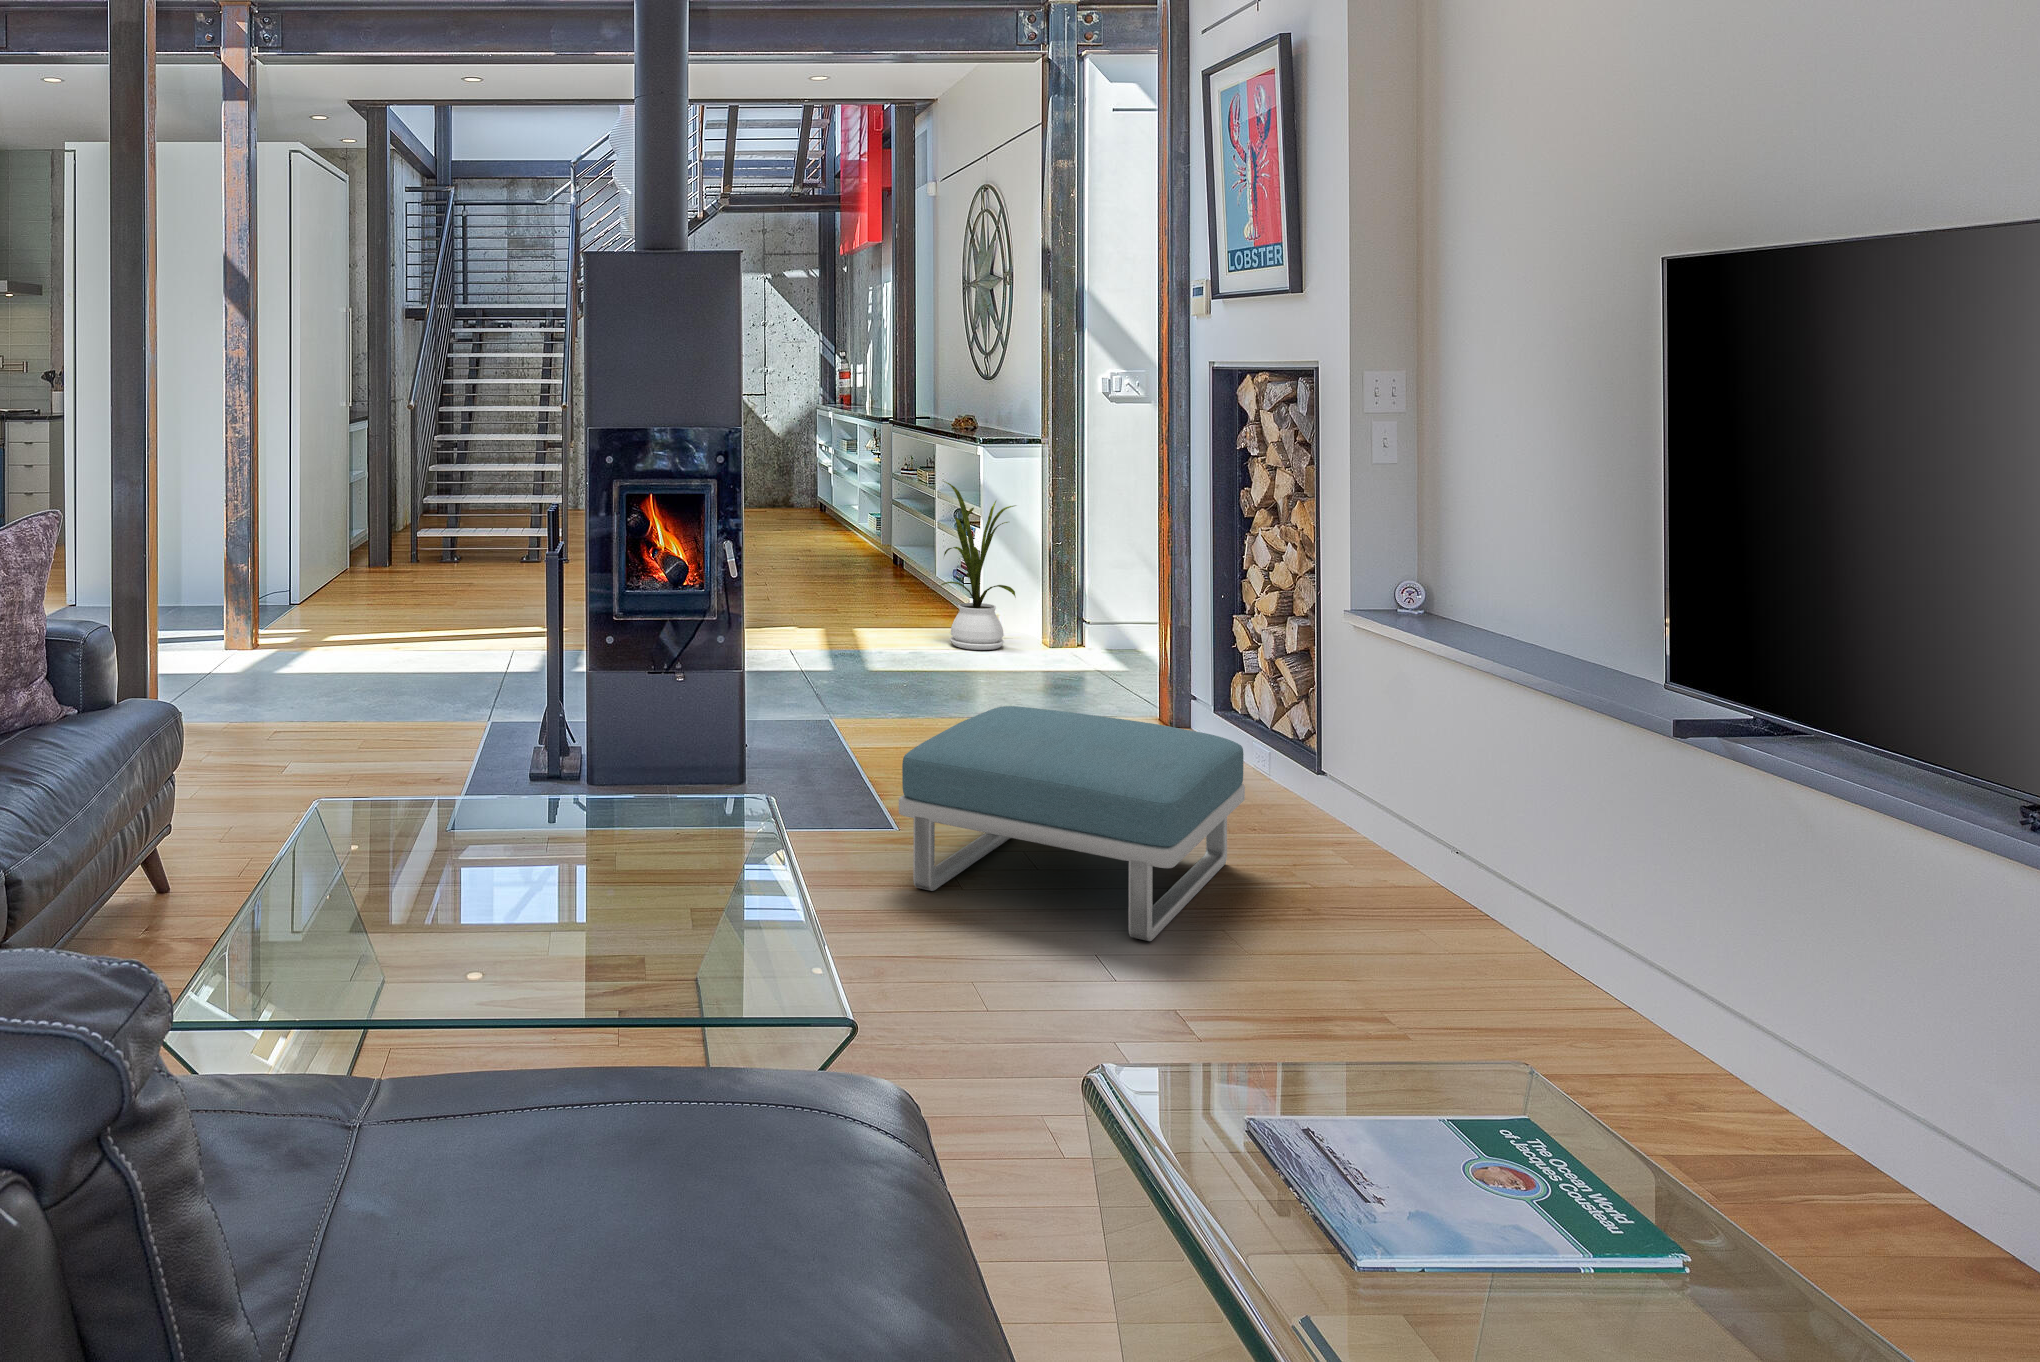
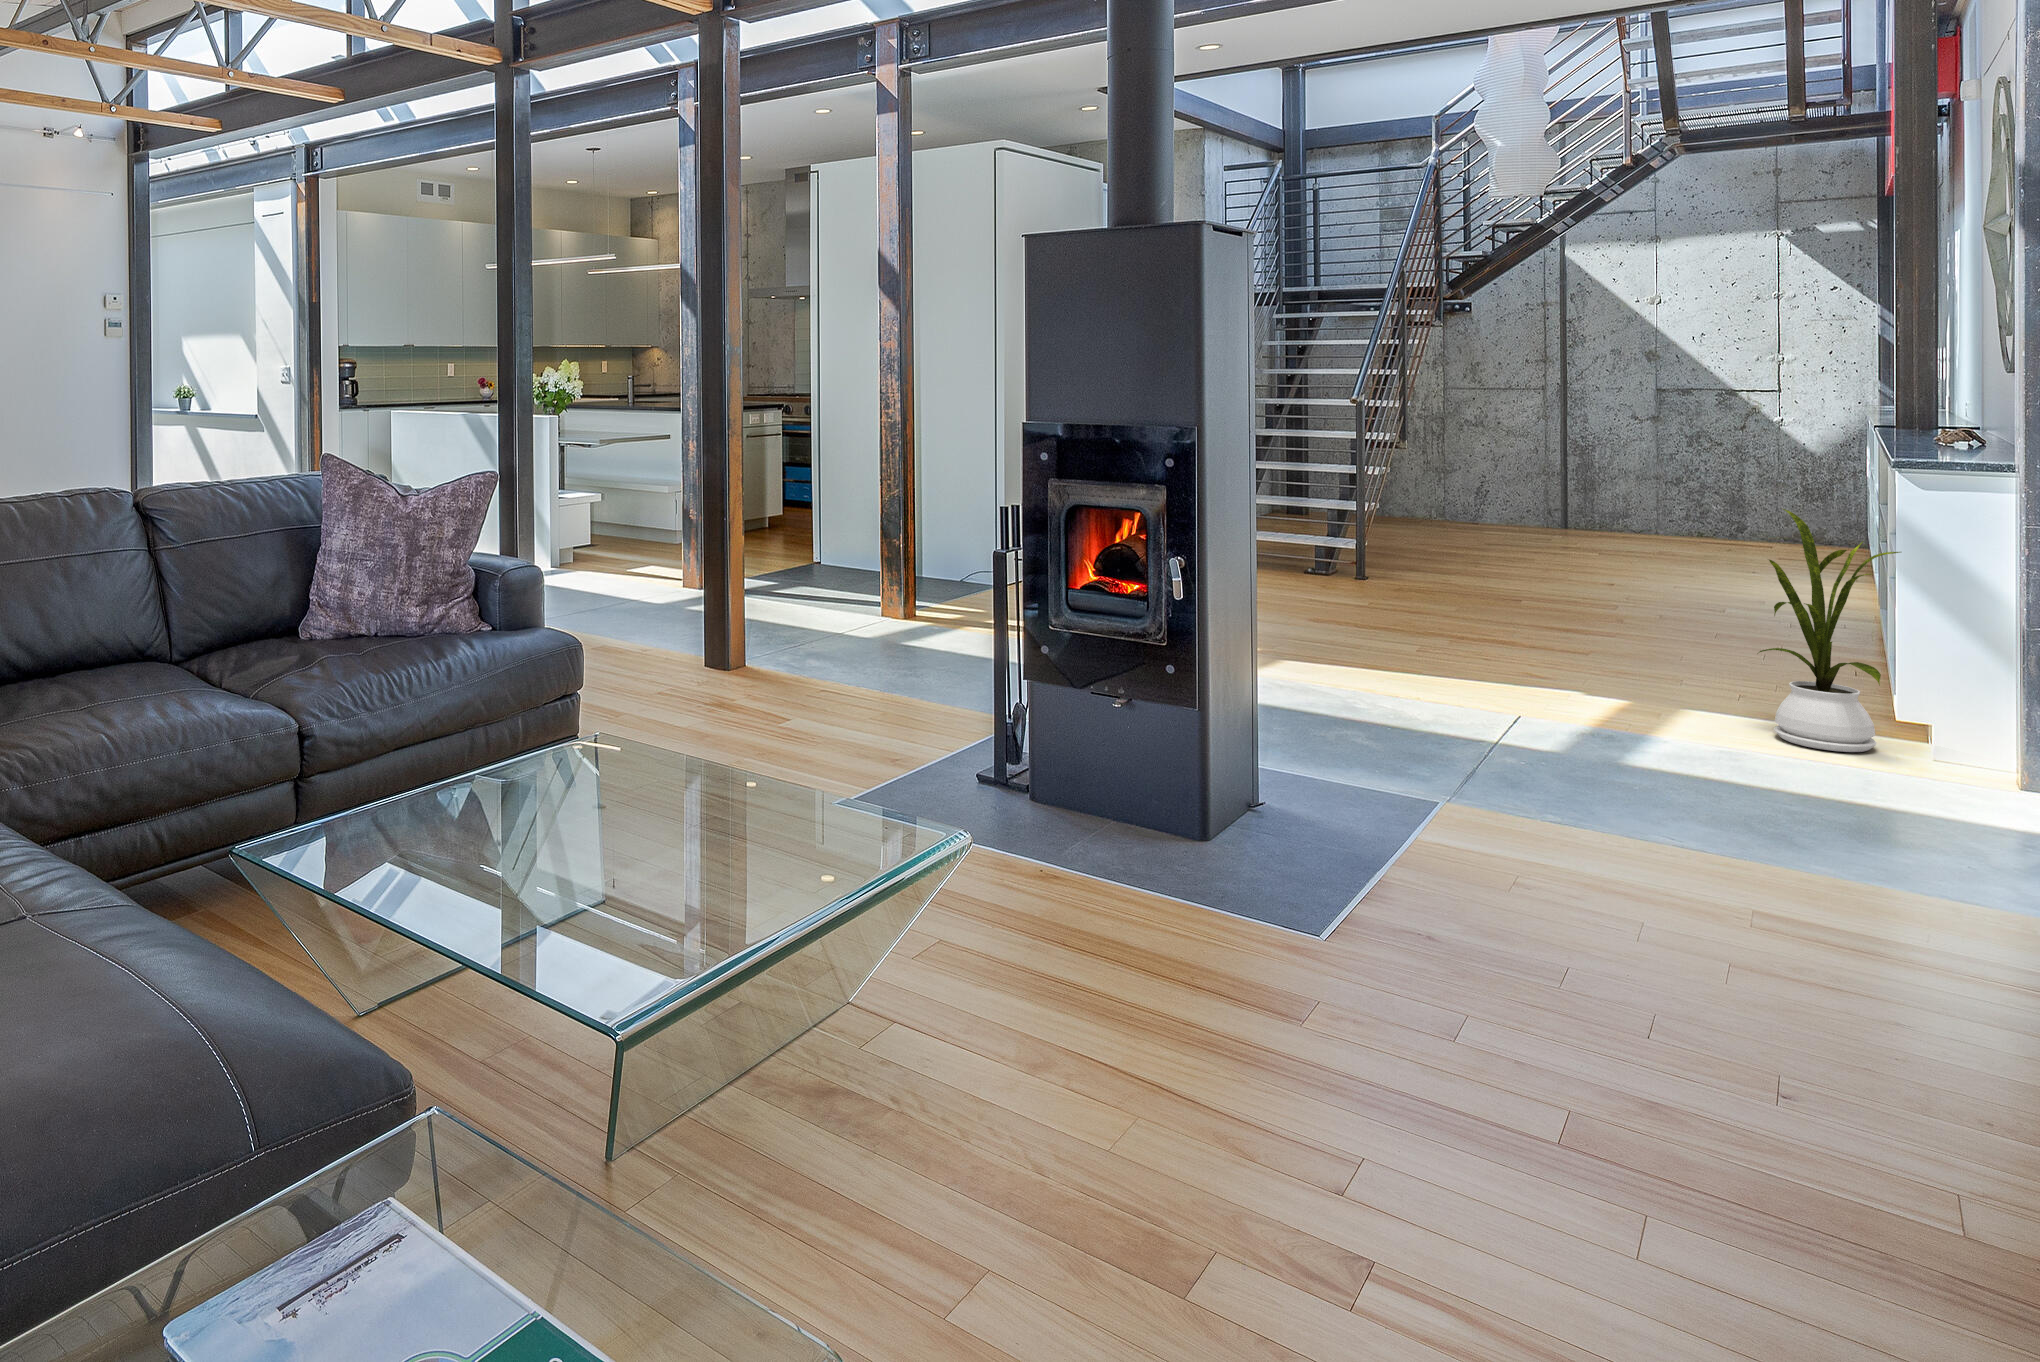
footstool: present [899,706,1245,941] -> none [1185,798,1771,1130]

